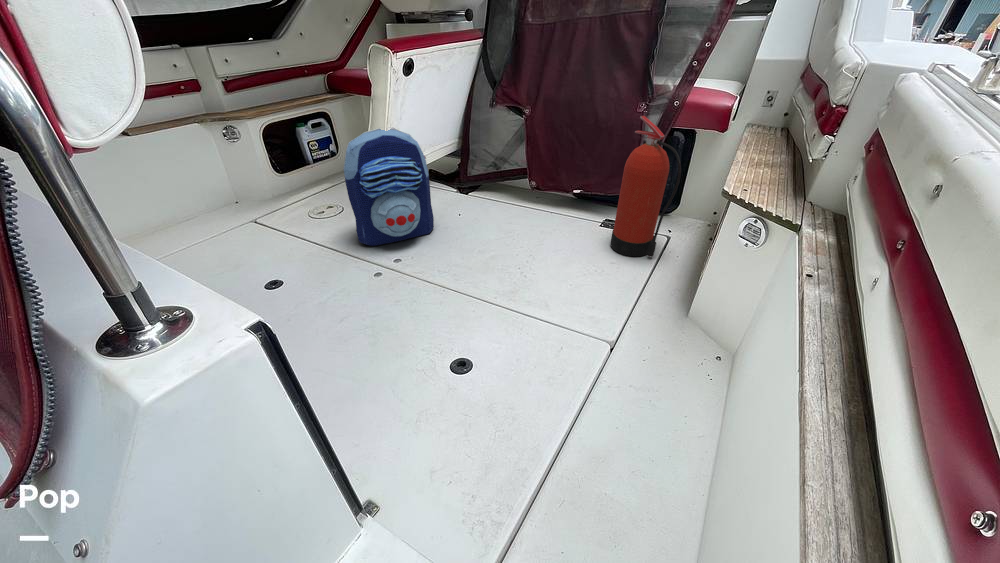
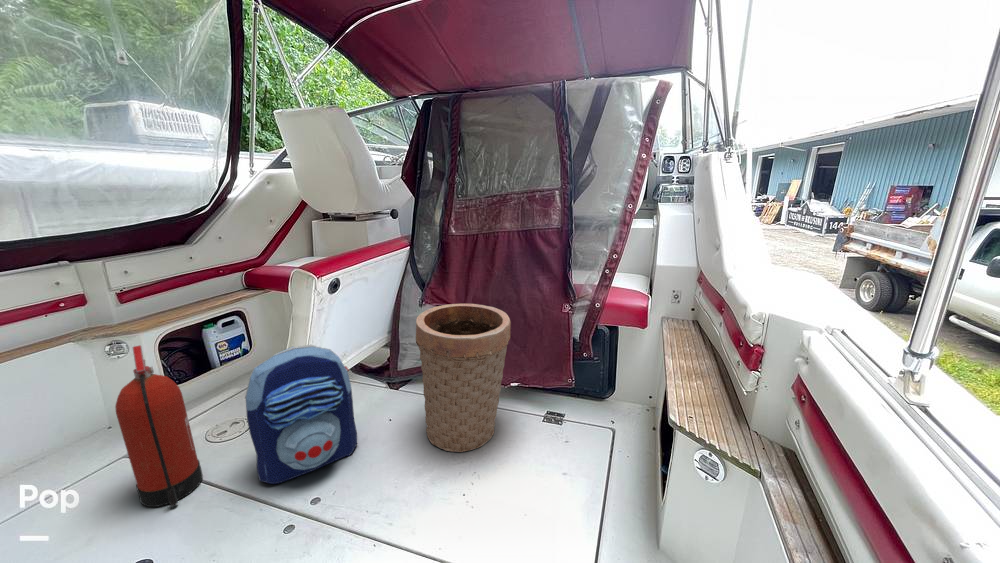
basket: none [488,101,581,240] -> present [416,304,511,452]
fire extinguisher: present [611,116,681,256] -> present [115,345,203,507]

